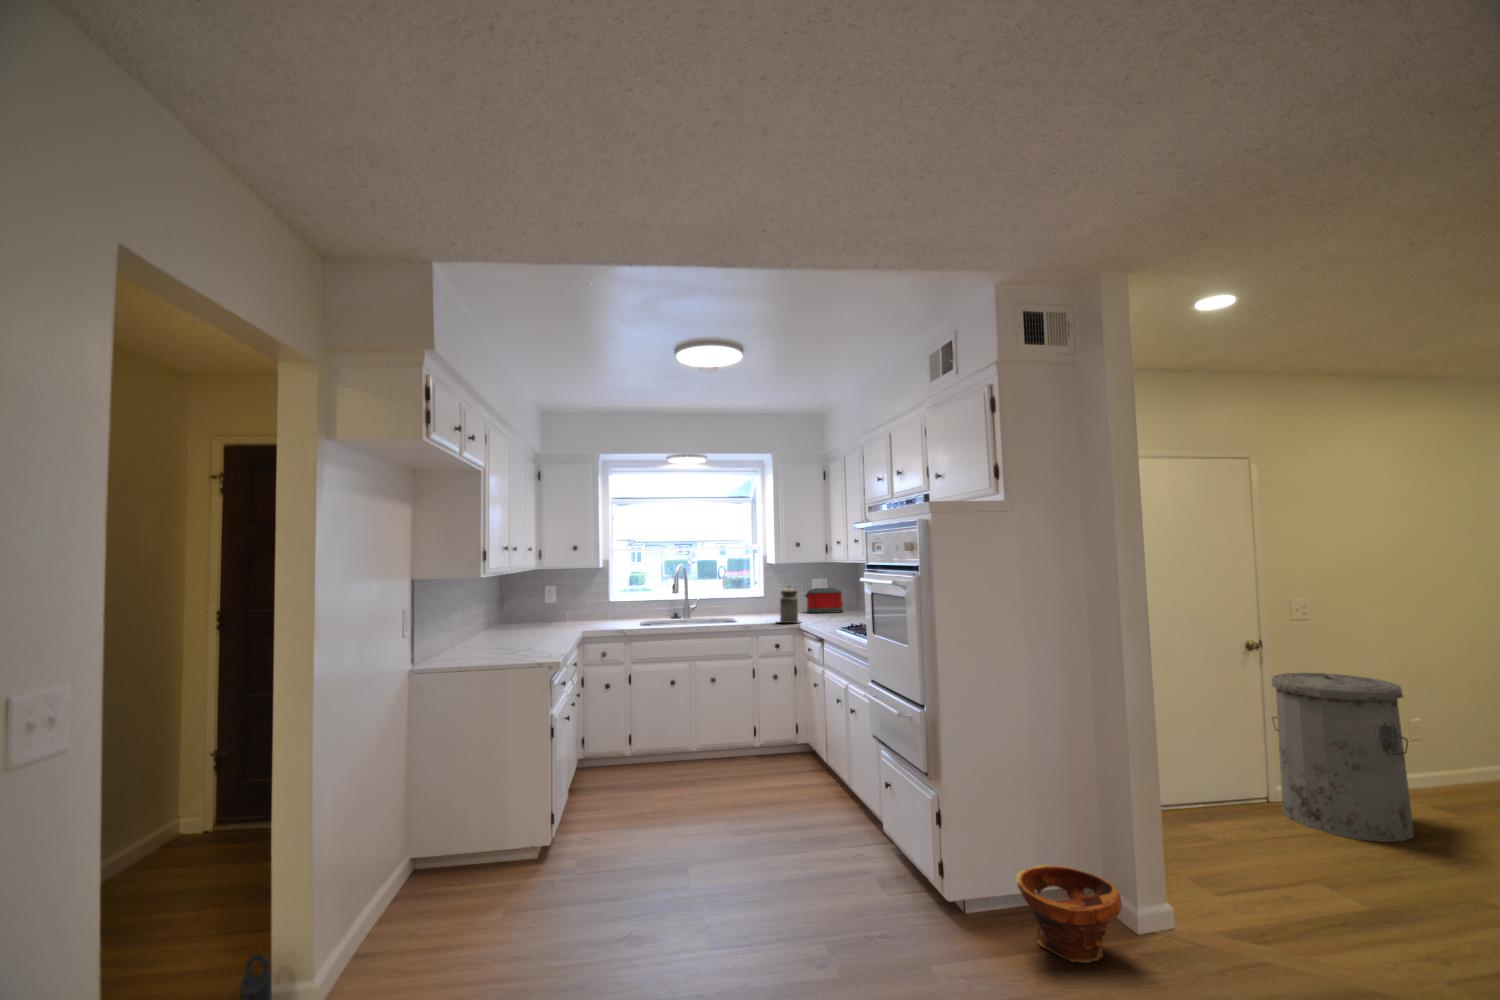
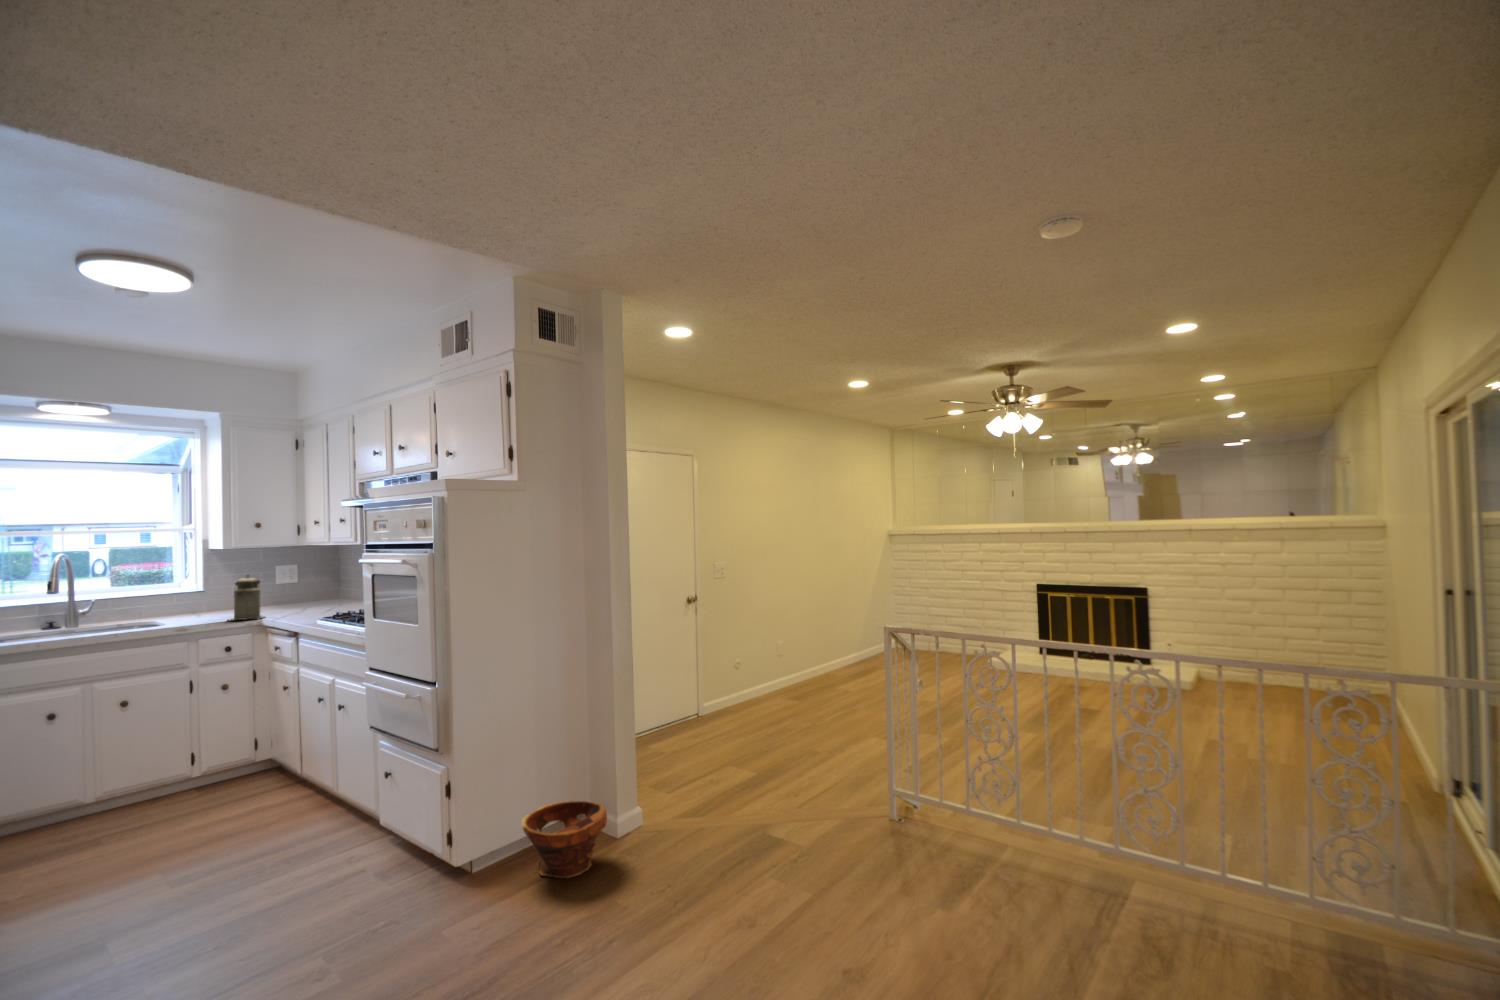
toaster: present [805,588,843,613] -> none [265,575,319,606]
trash can: present [1272,673,1414,842] -> none [706,615,782,730]

